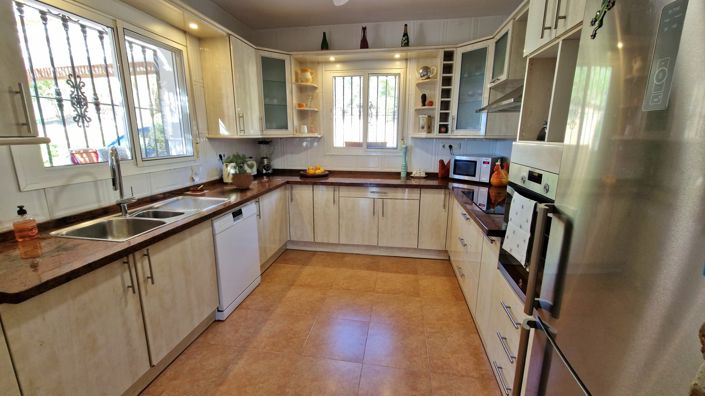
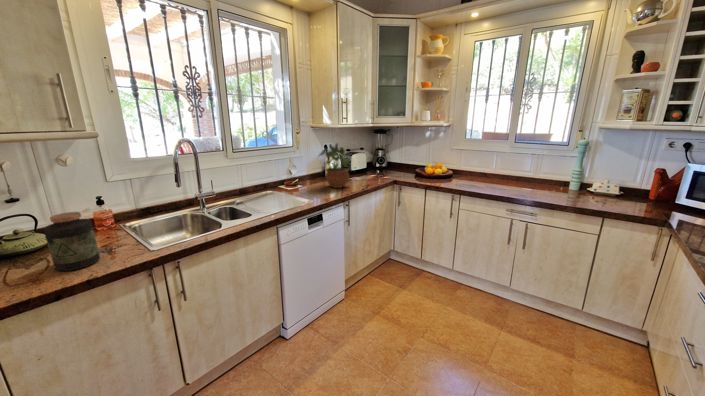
jar: none [20,210,75,265] -> present [44,212,100,271]

